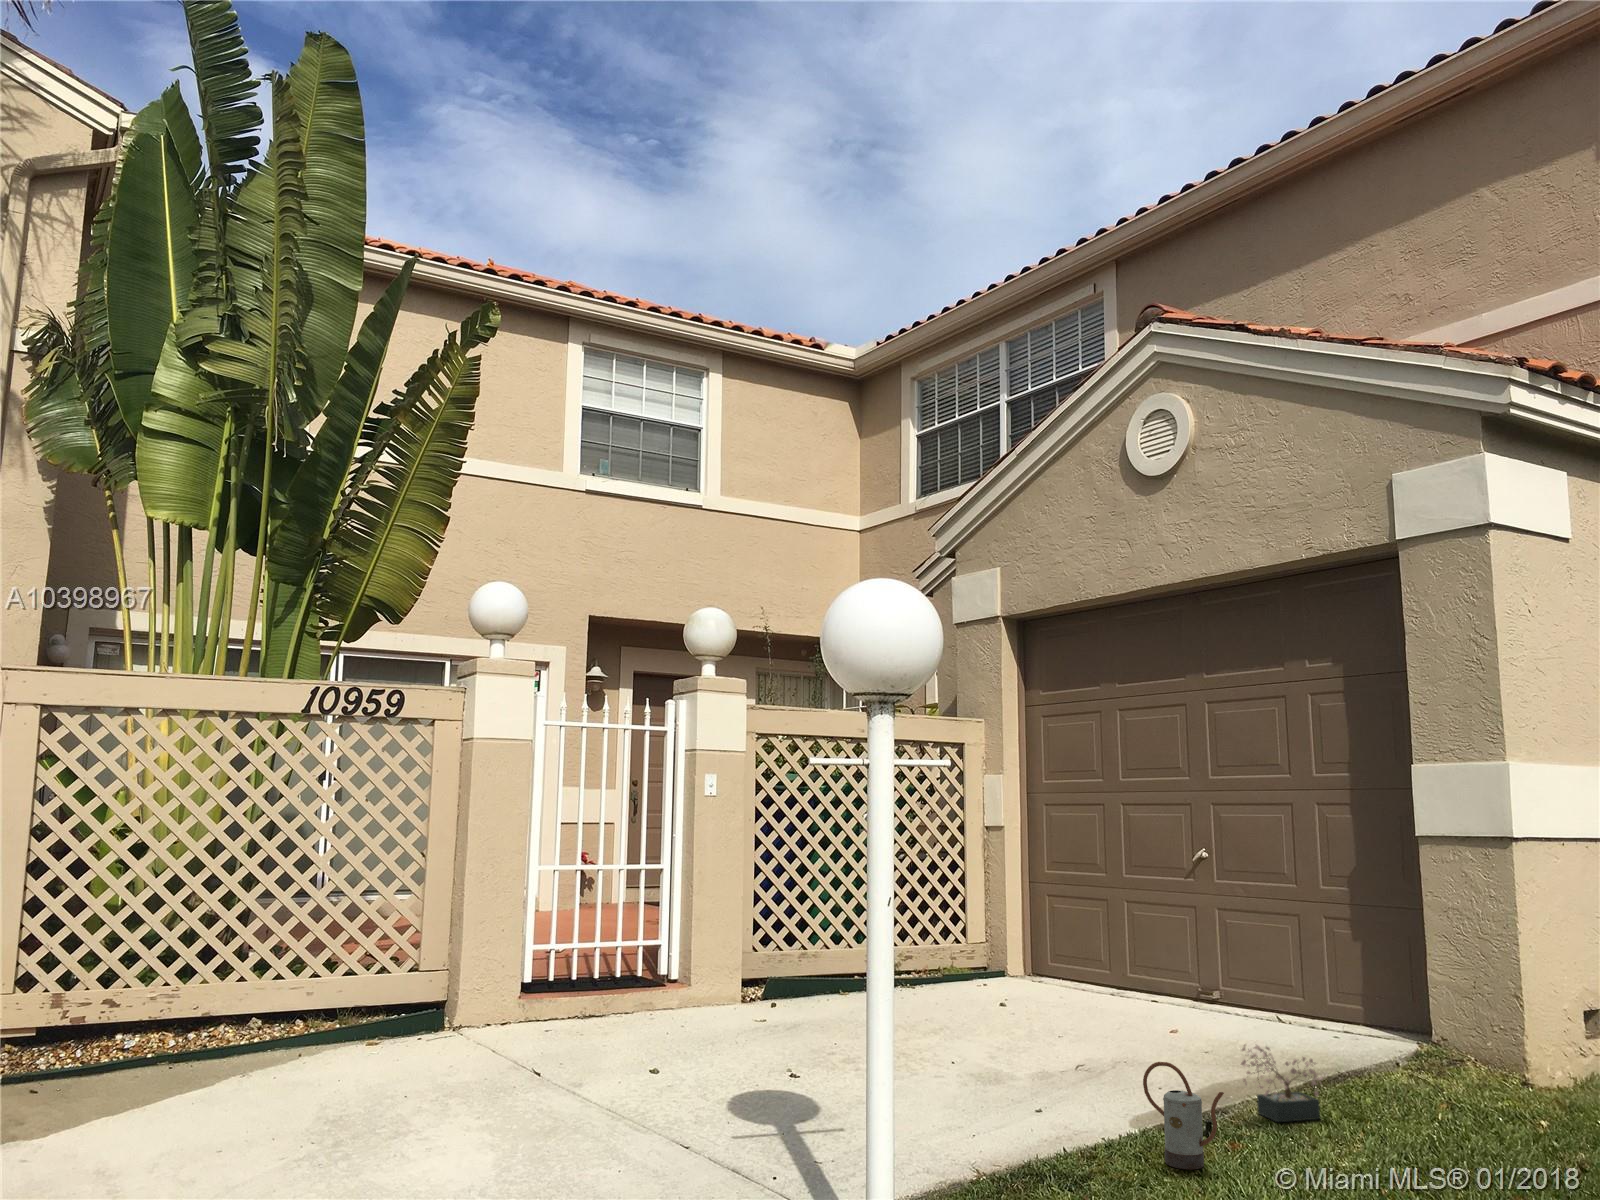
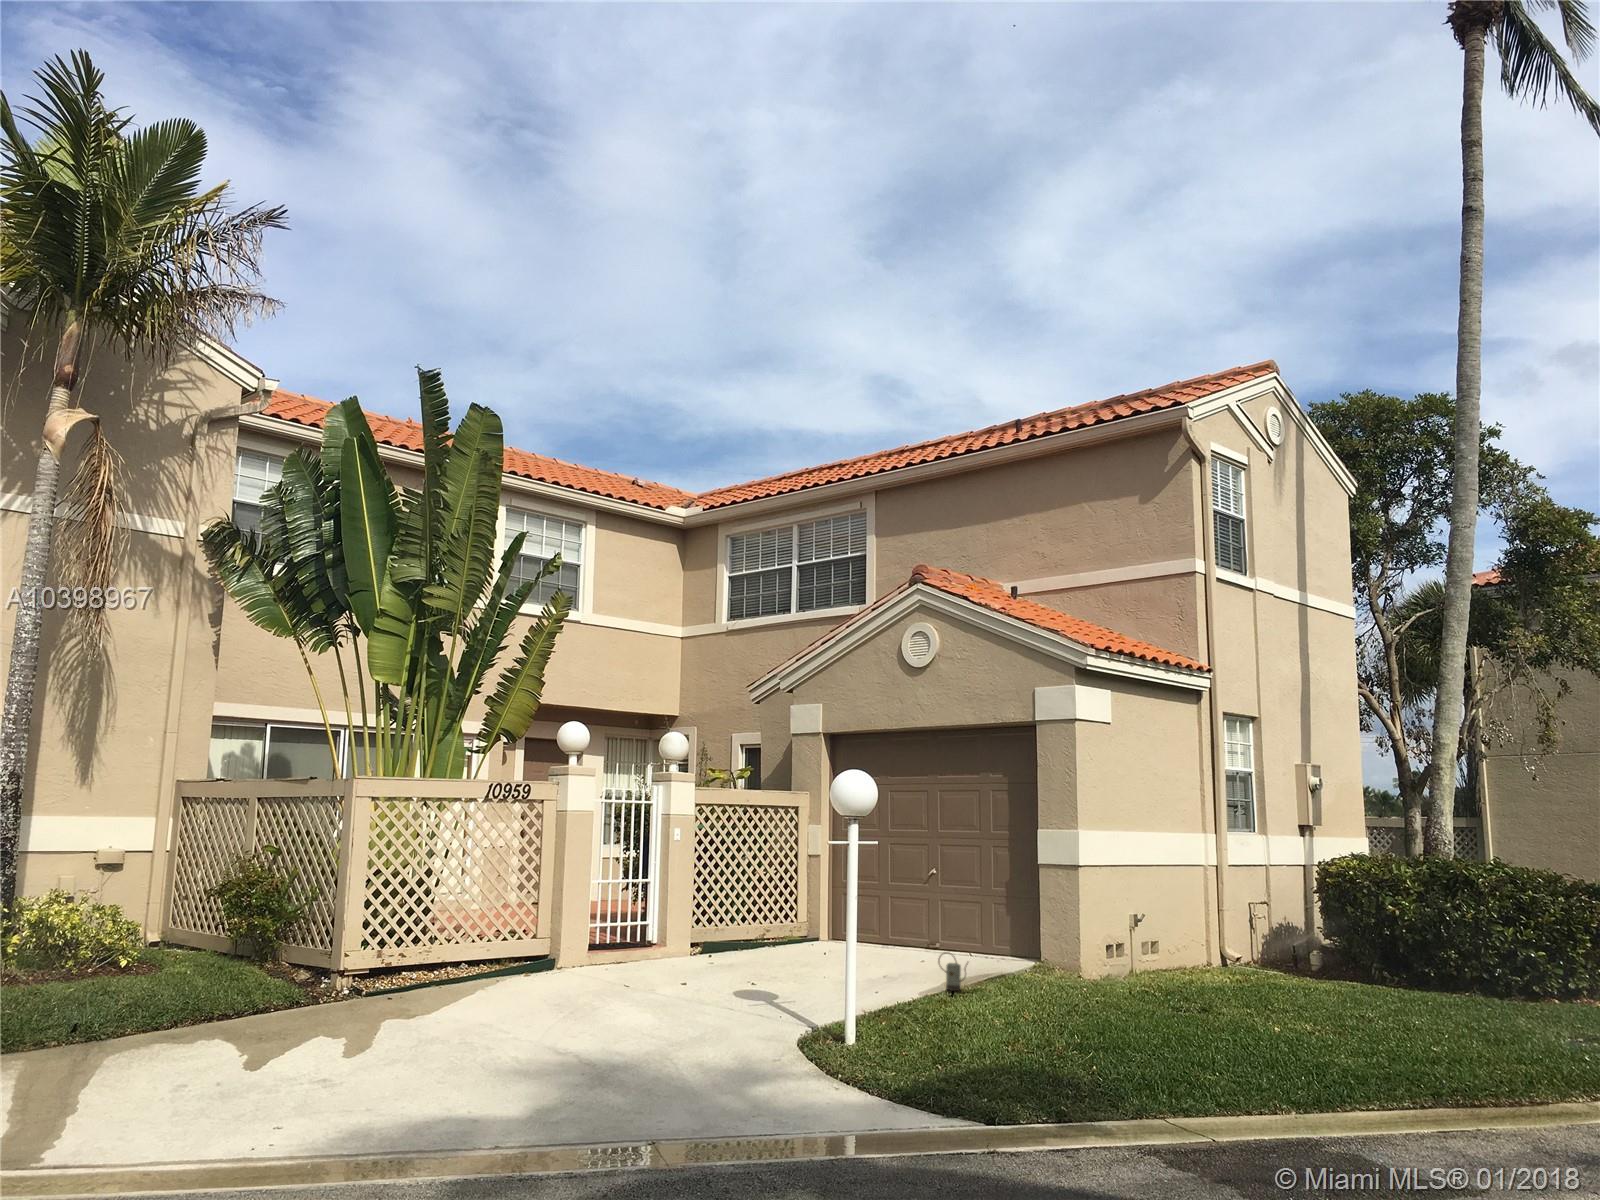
decorative plant: present [1241,1045,1323,1122] -> none [968,949,1000,979]

